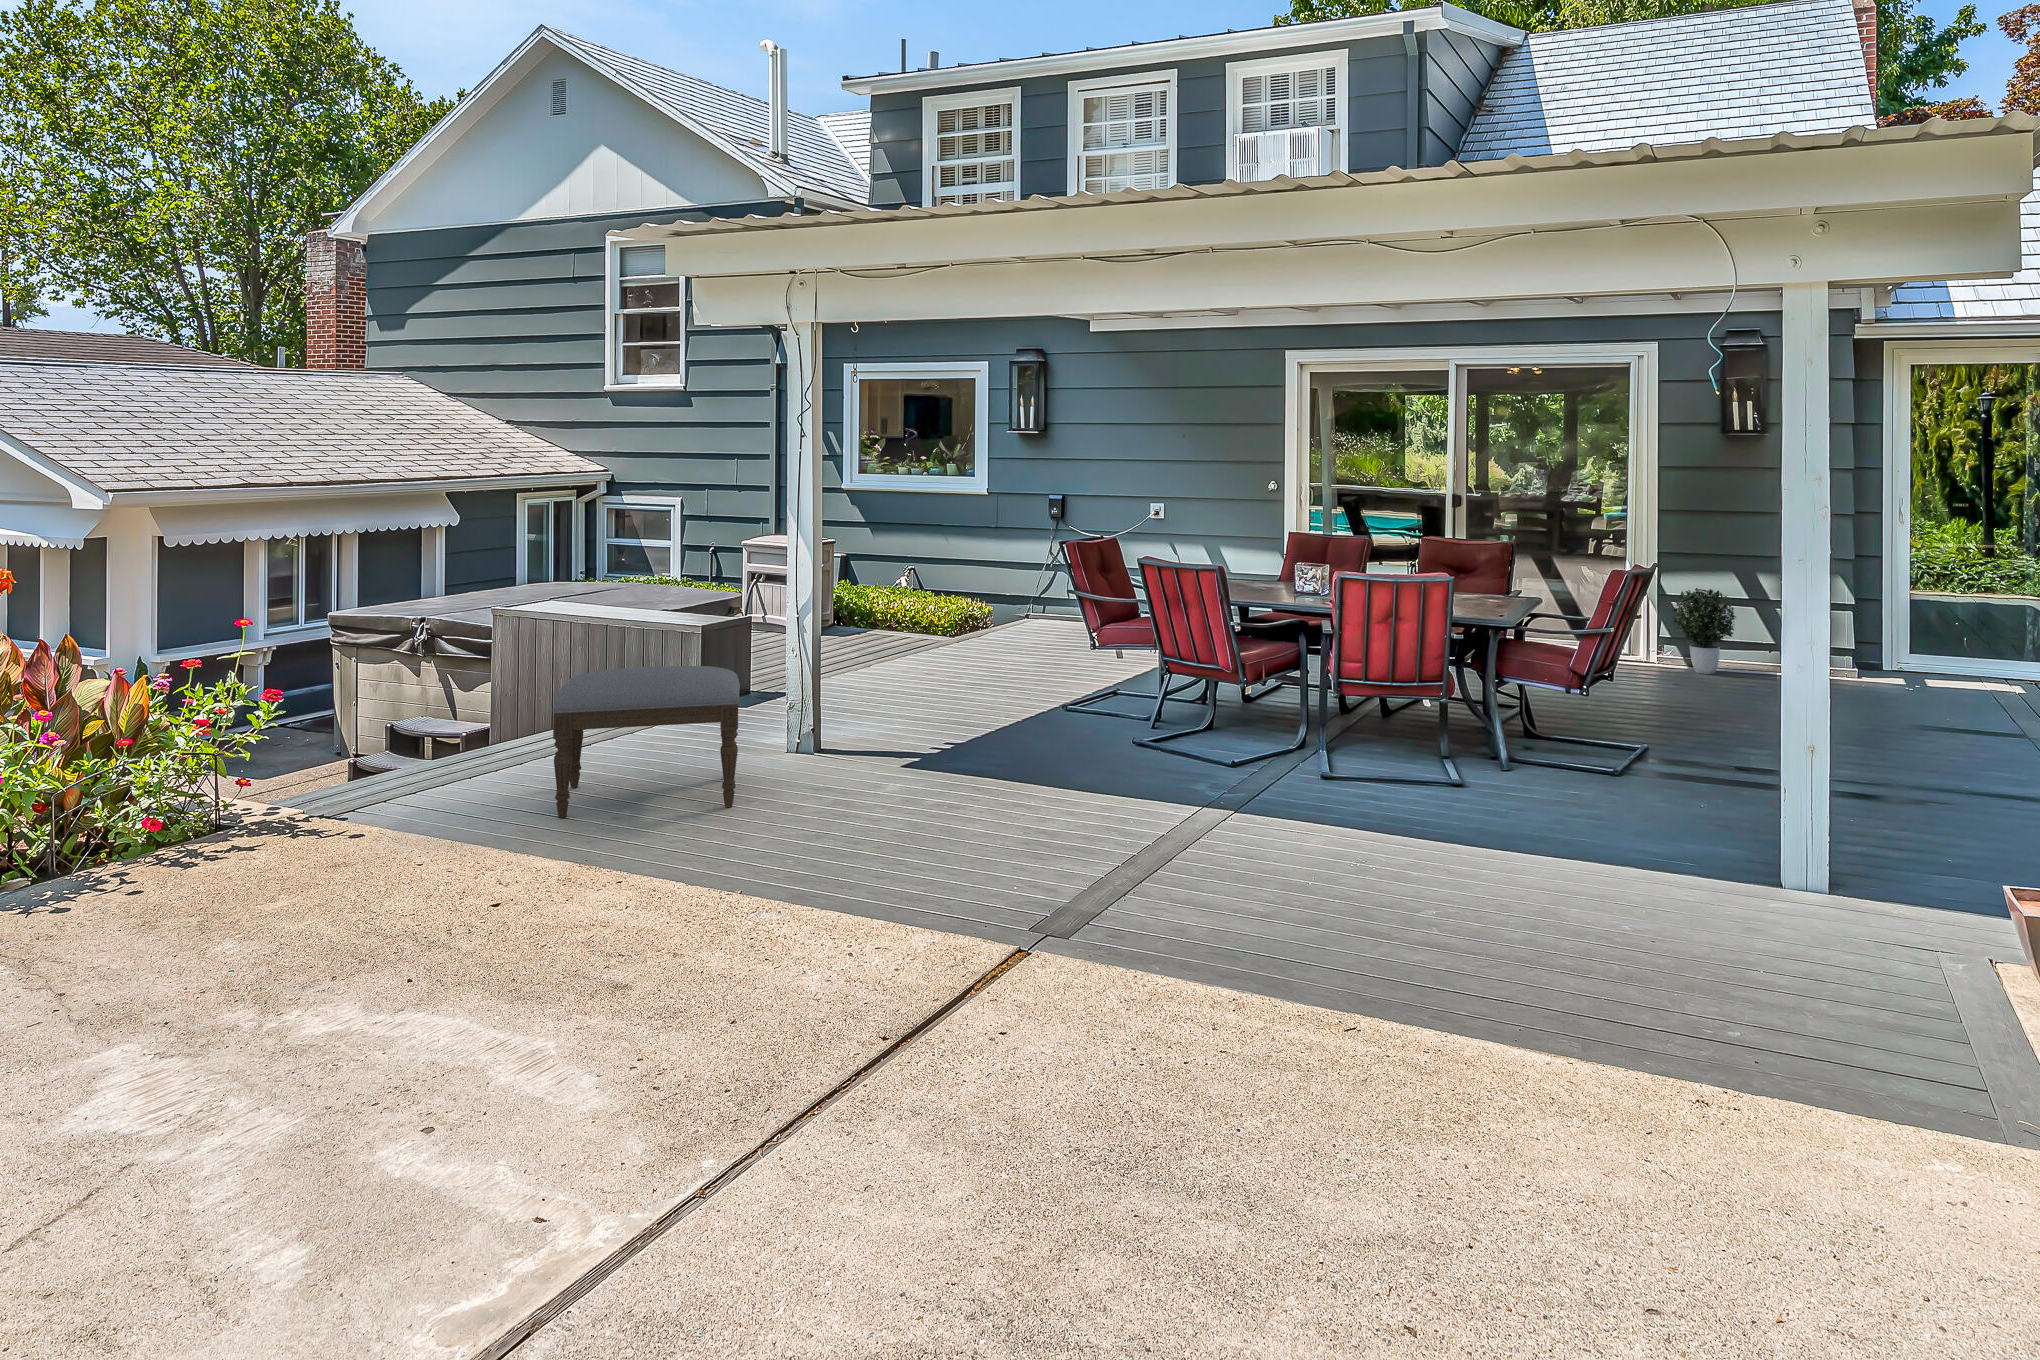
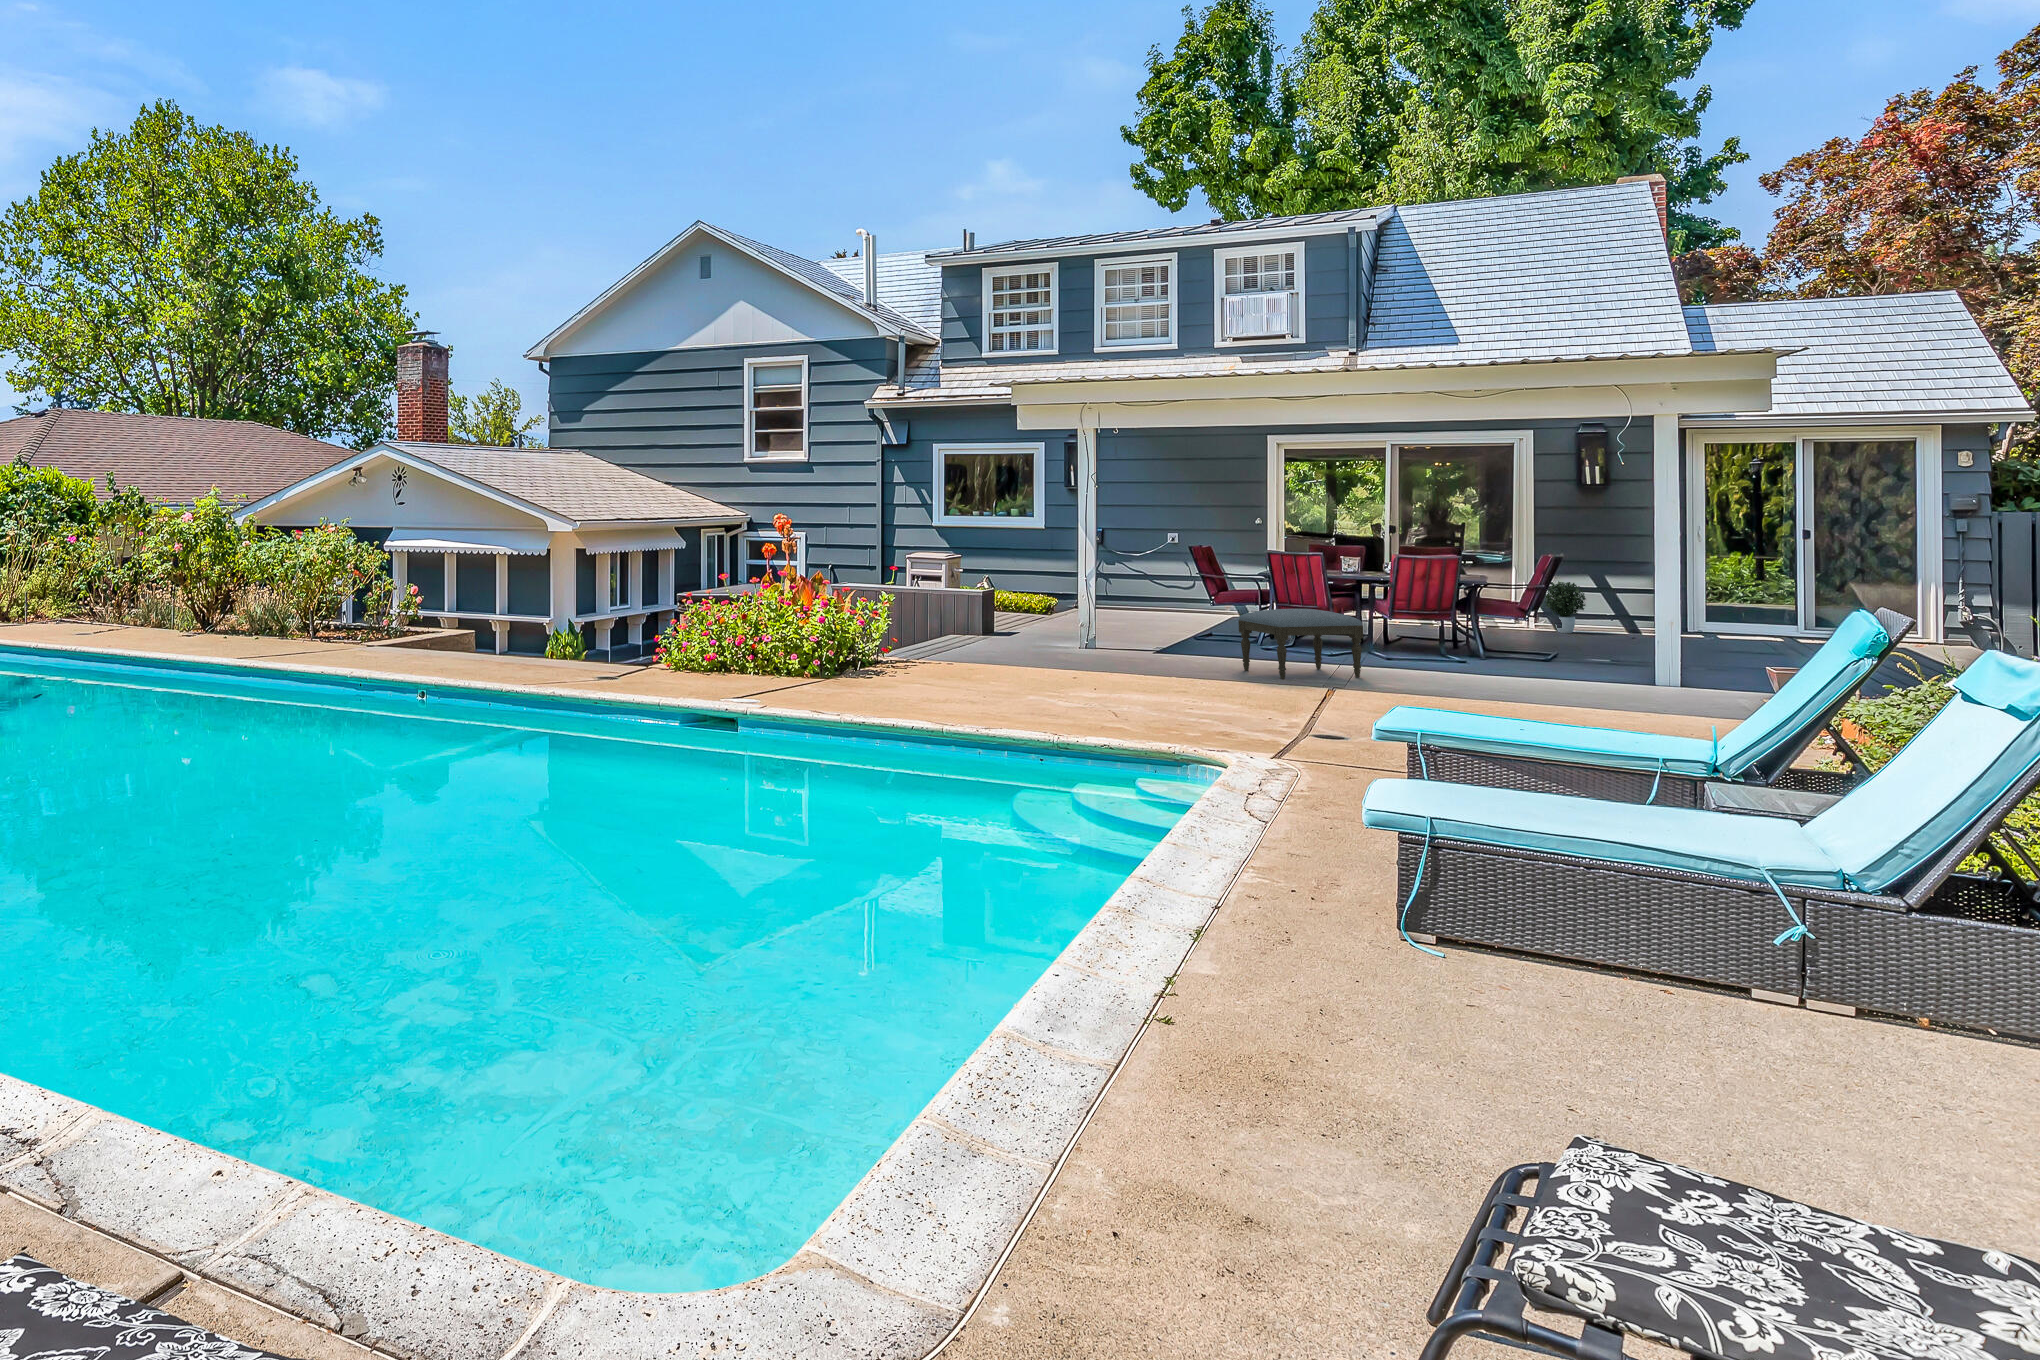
ottoman: present [553,666,740,818] -> present [1238,609,1363,679]

